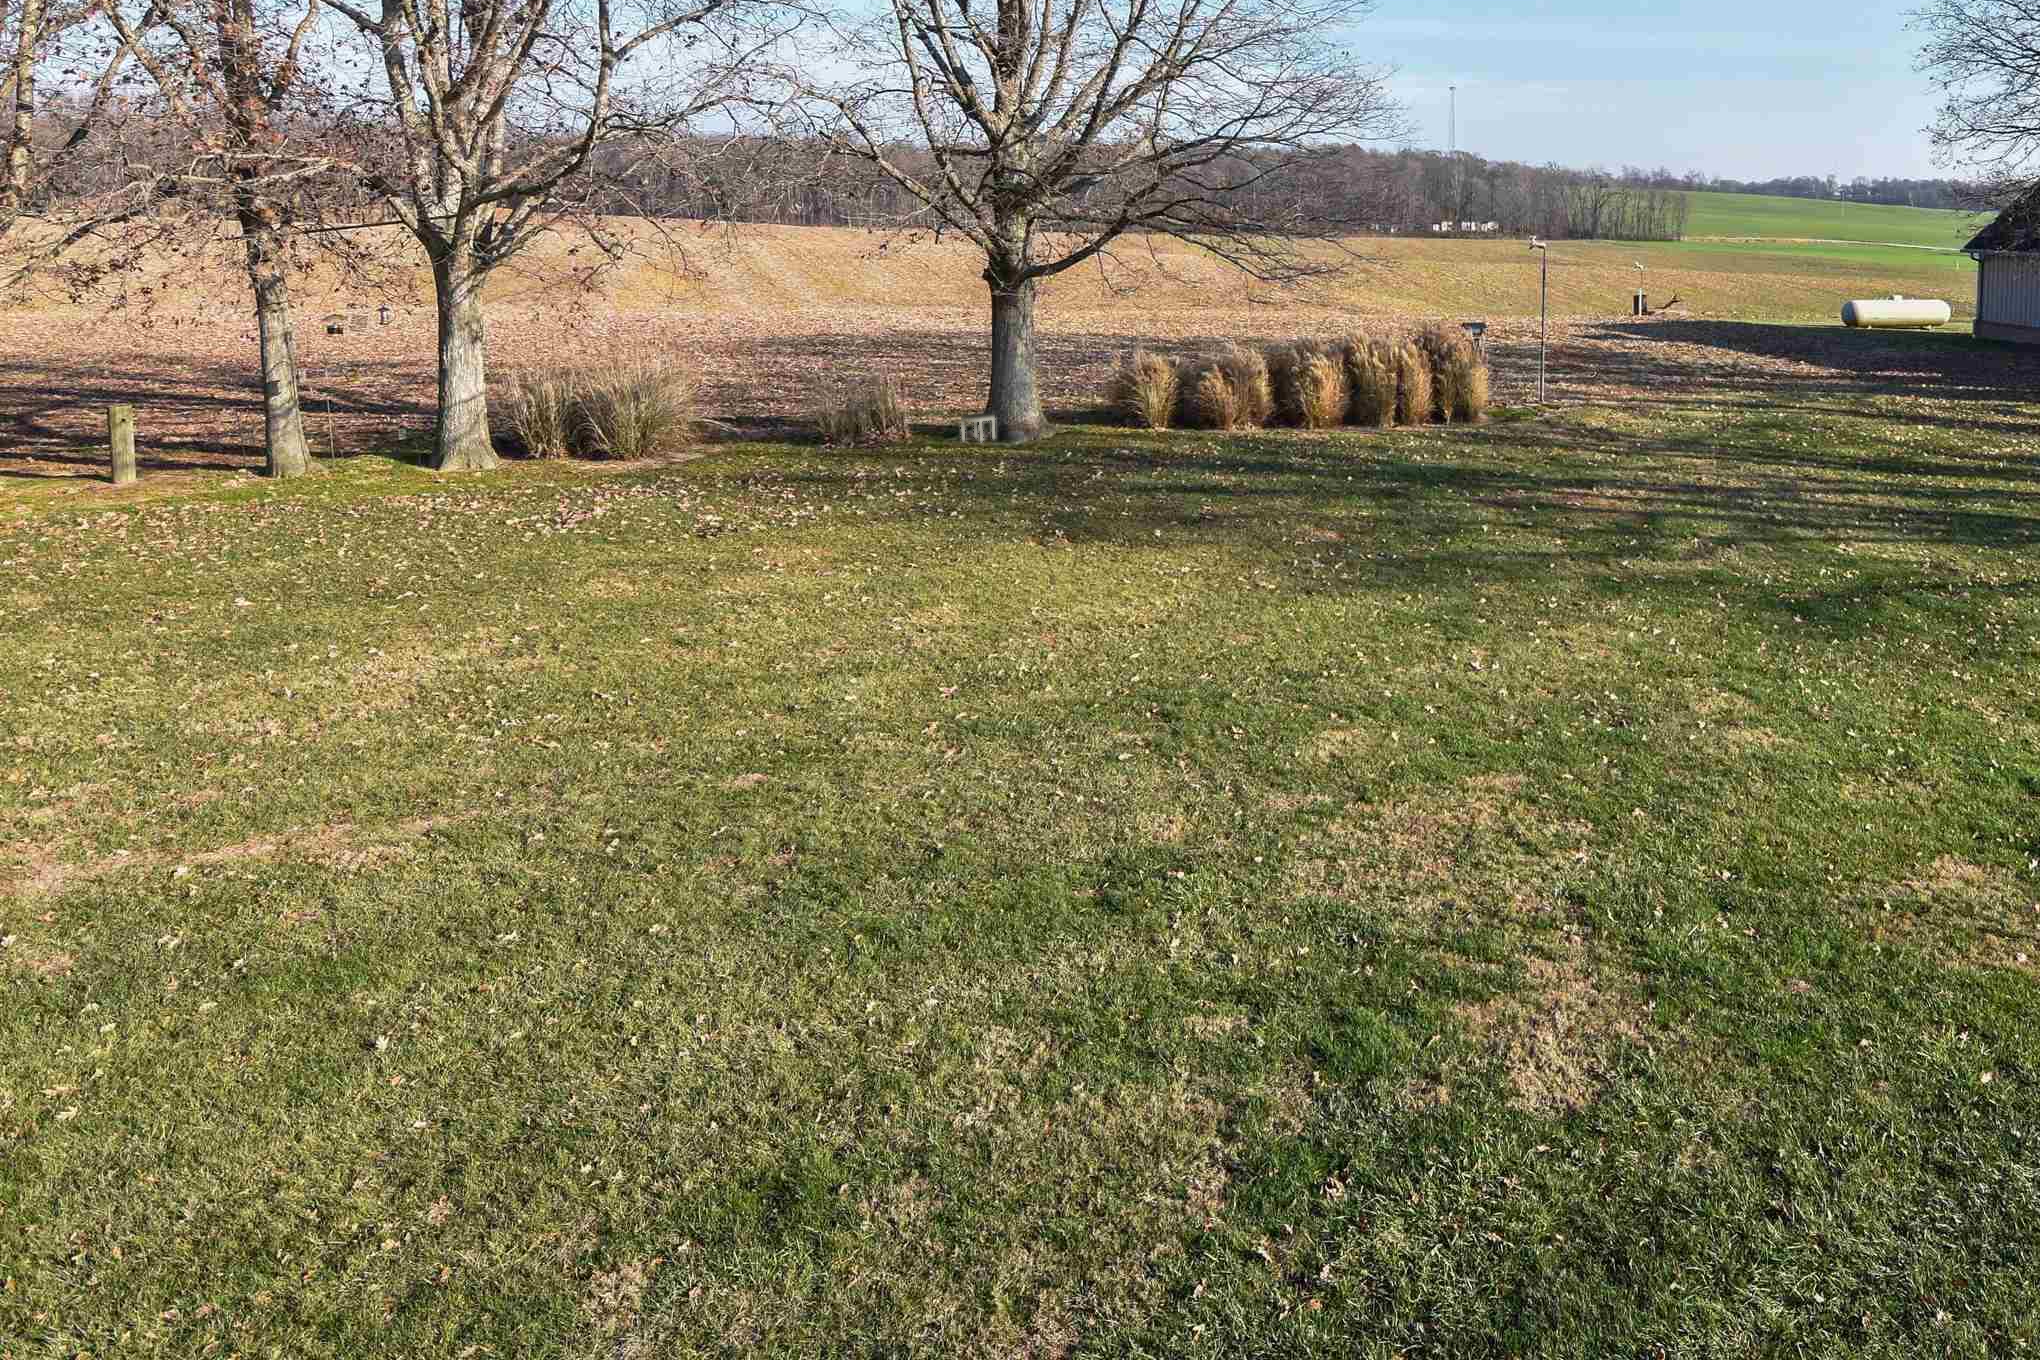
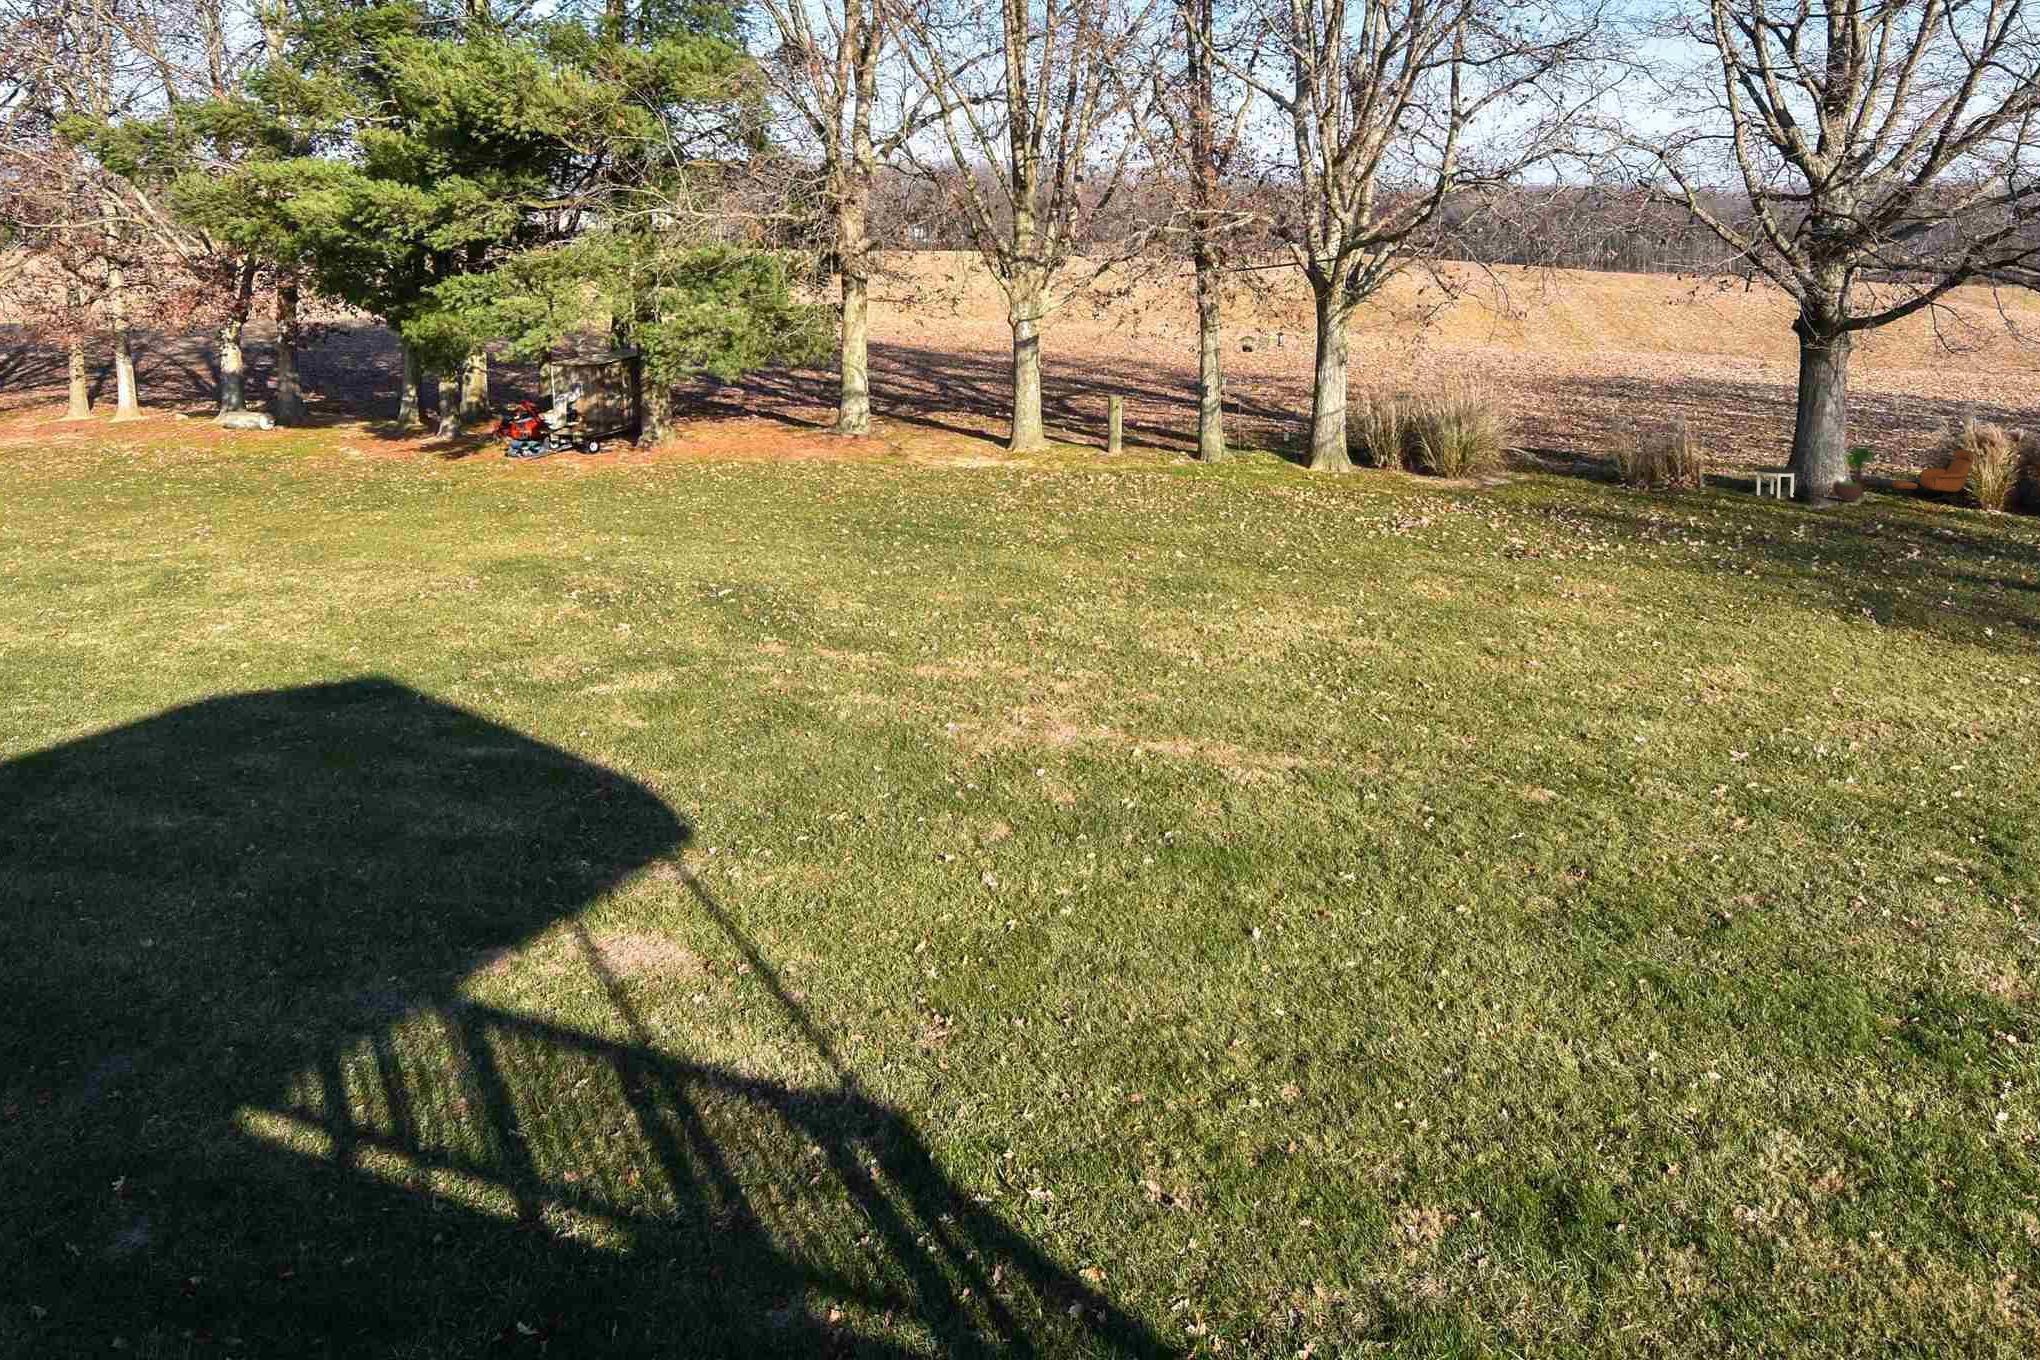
lounge chair: none [1077,379,1142,433] -> present [1890,450,1974,505]
potted tree: none [1029,380,1062,437] -> present [1833,446,1875,501]

